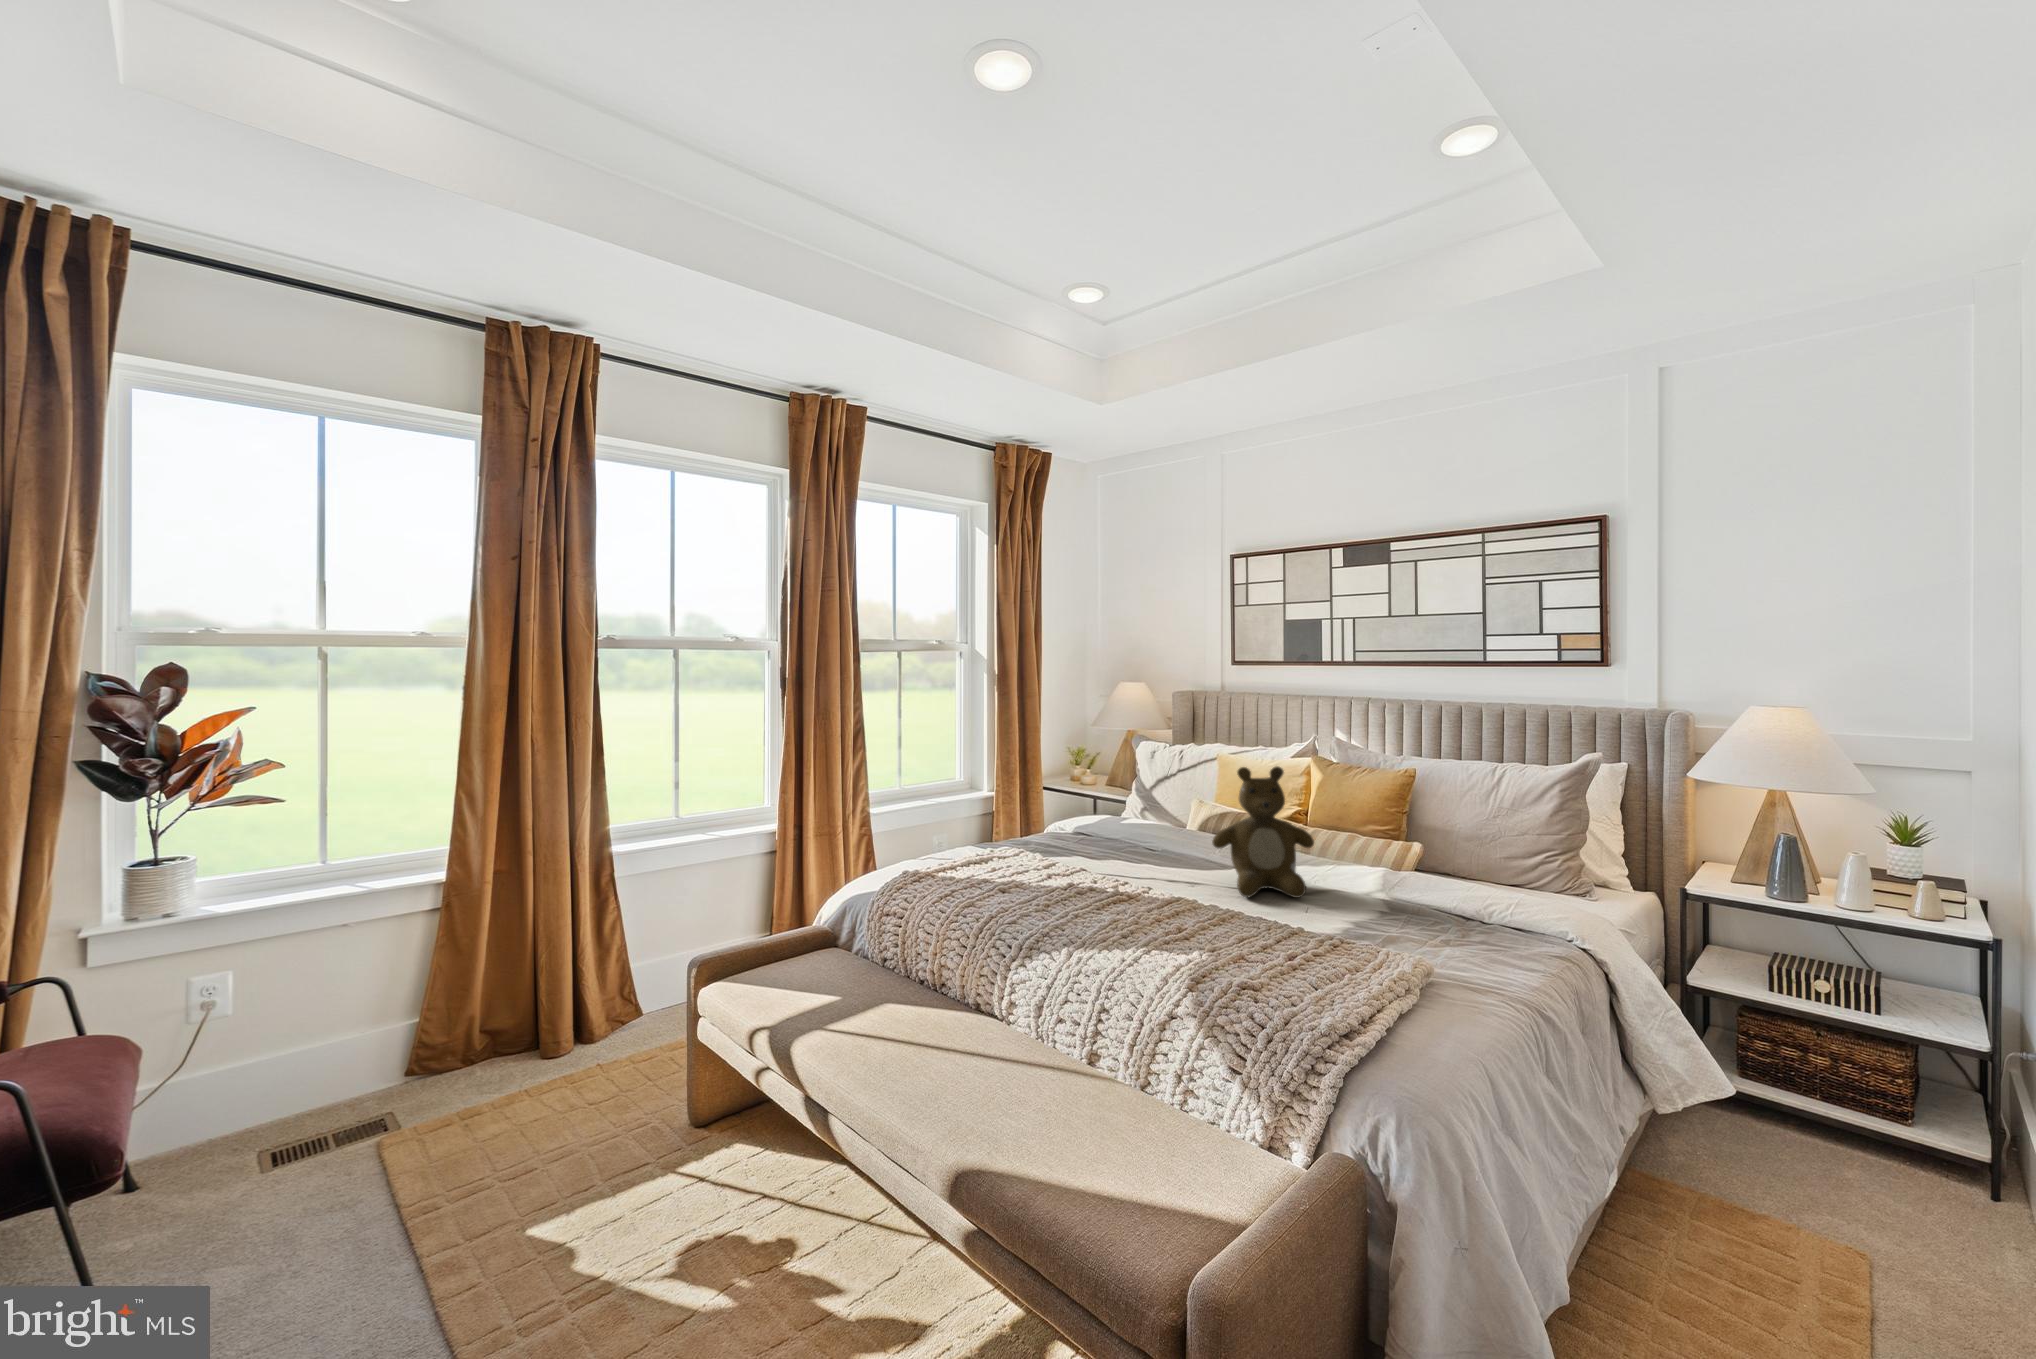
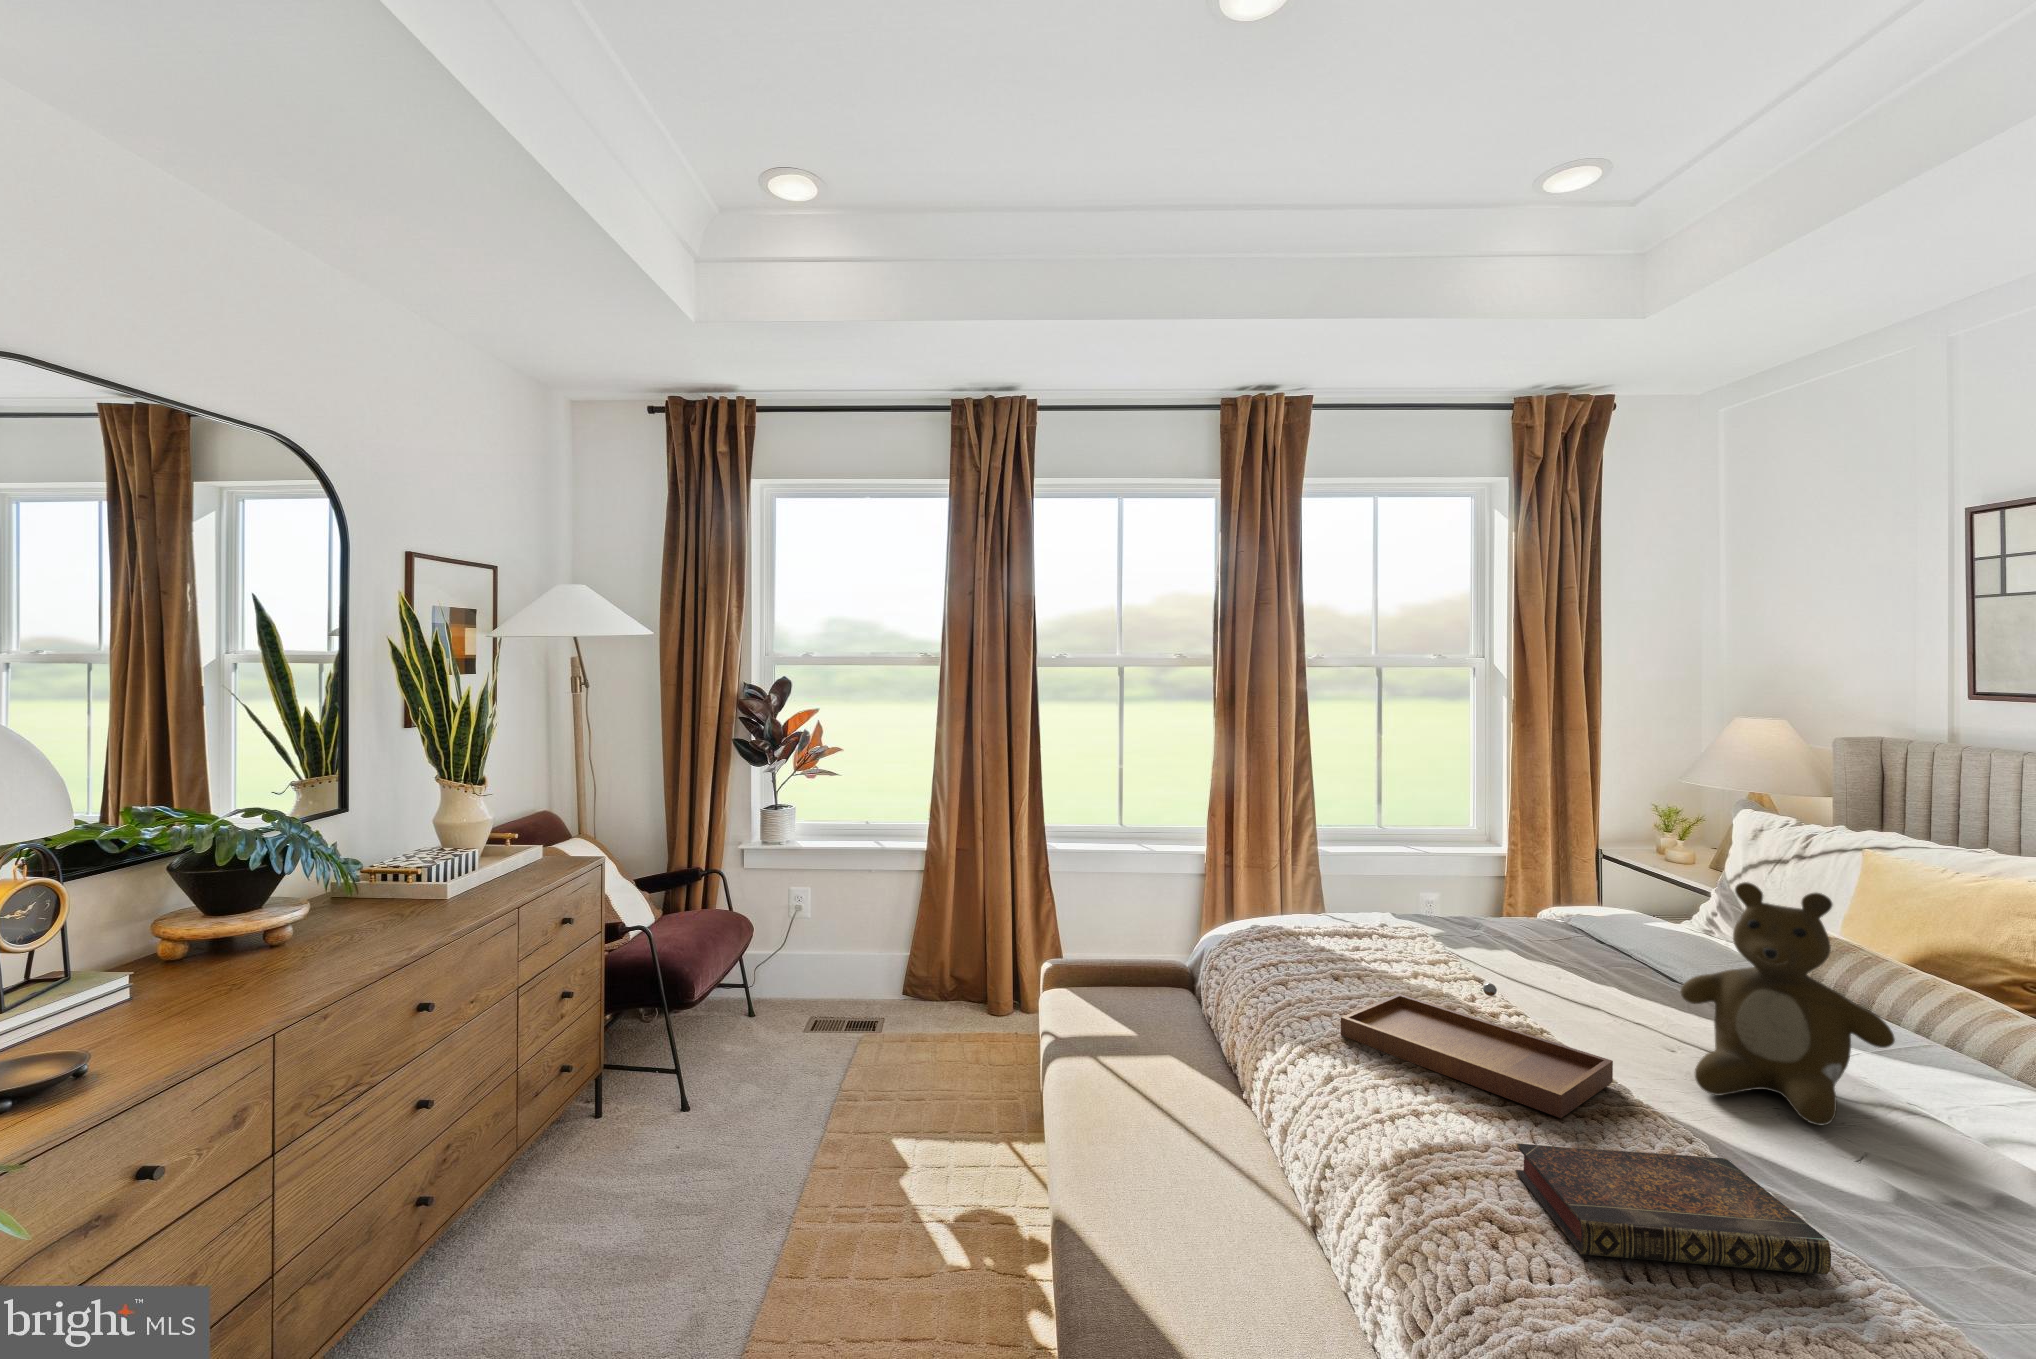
tray: none [1046,859,1207,930] -> present [1341,983,1613,1118]
book: none [1219,920,1375,990] -> present [1516,1143,1831,1275]

